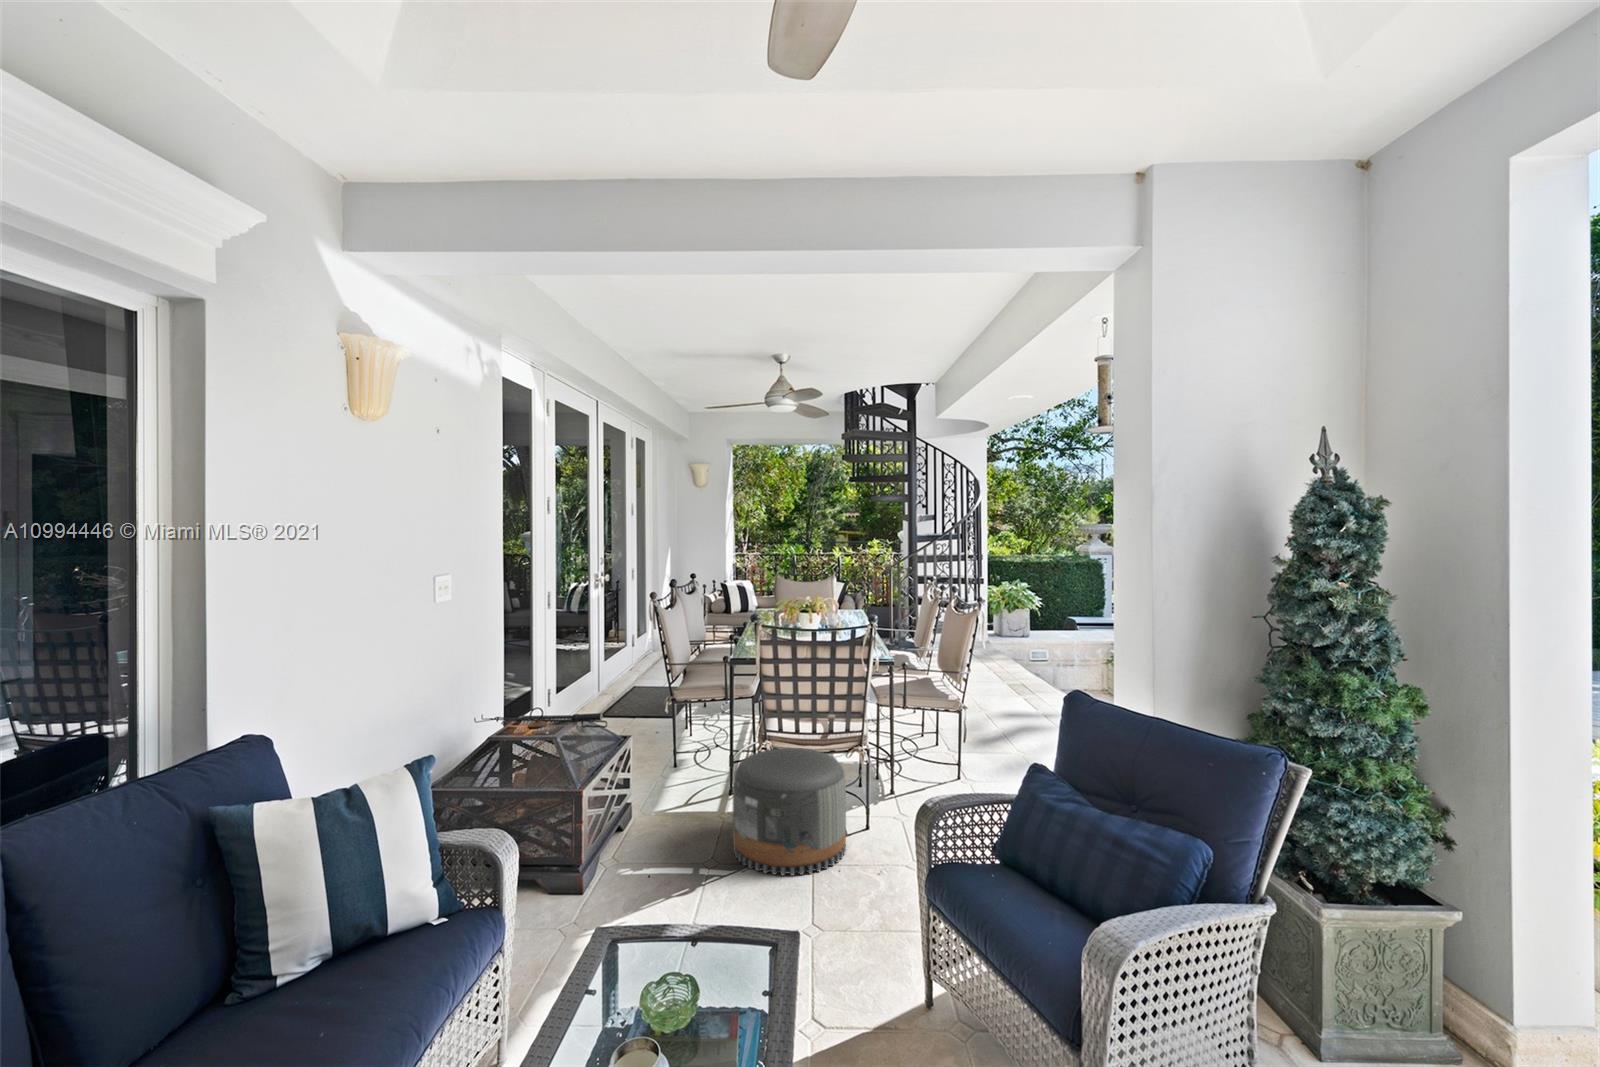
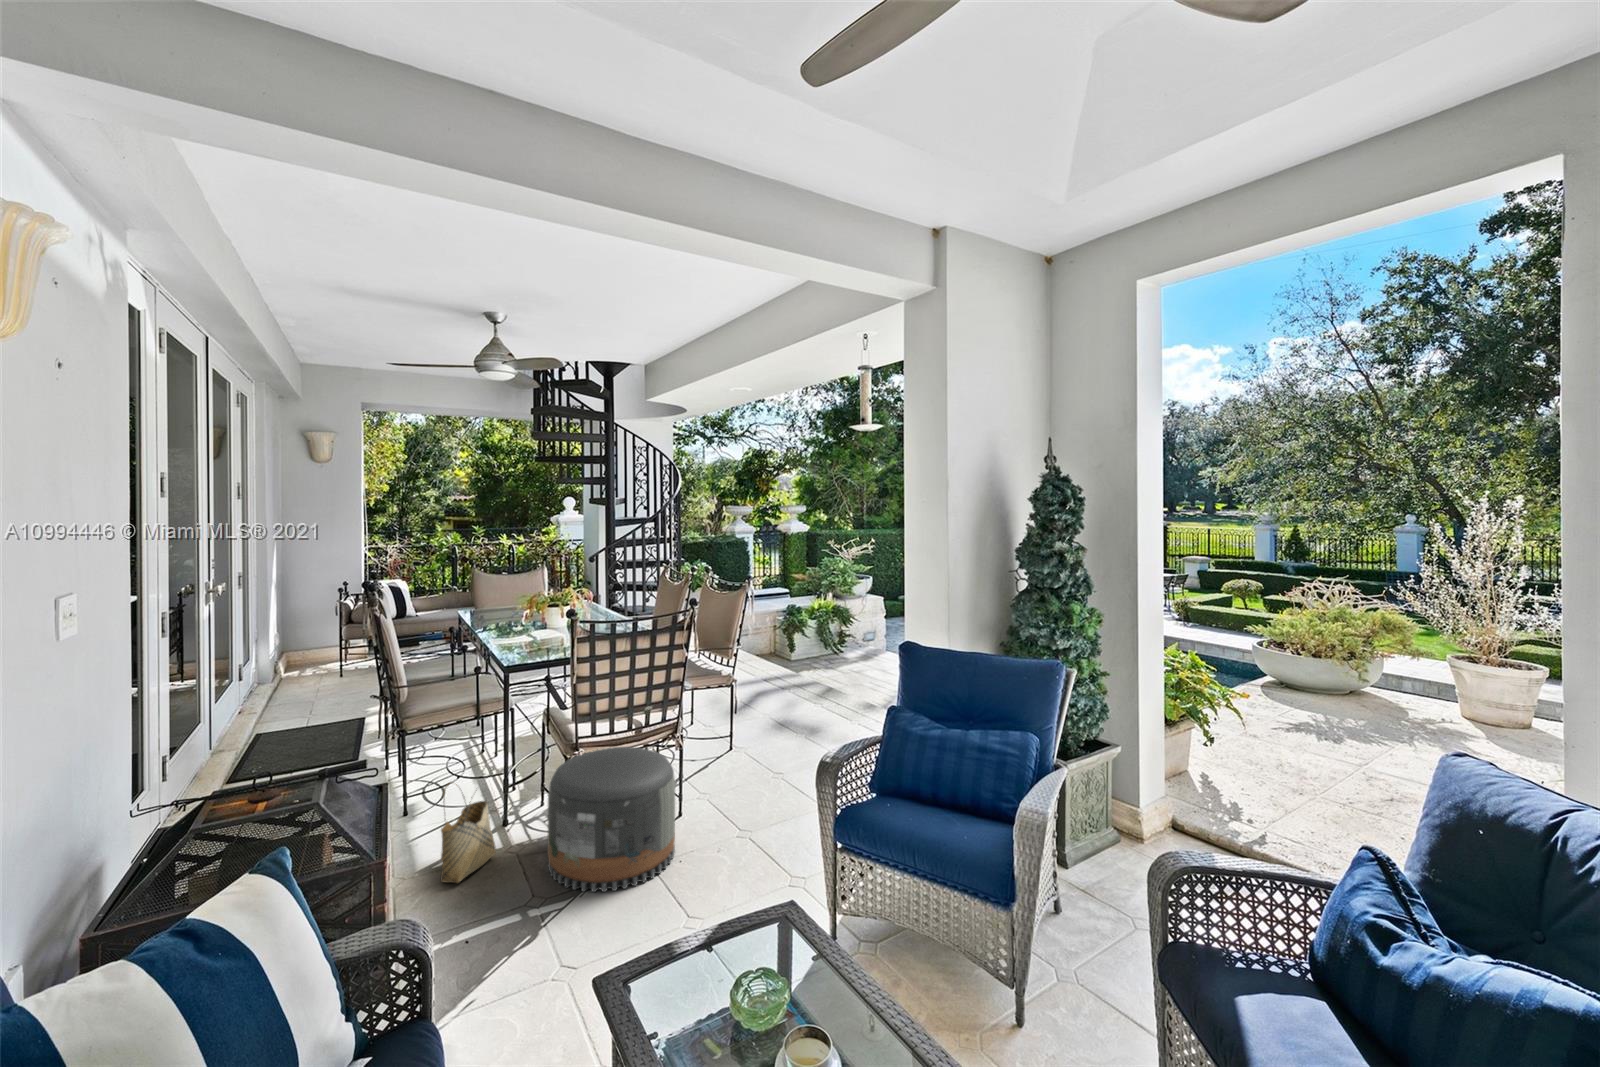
woven basket: none [656,754,704,837] -> present [440,784,496,883]

